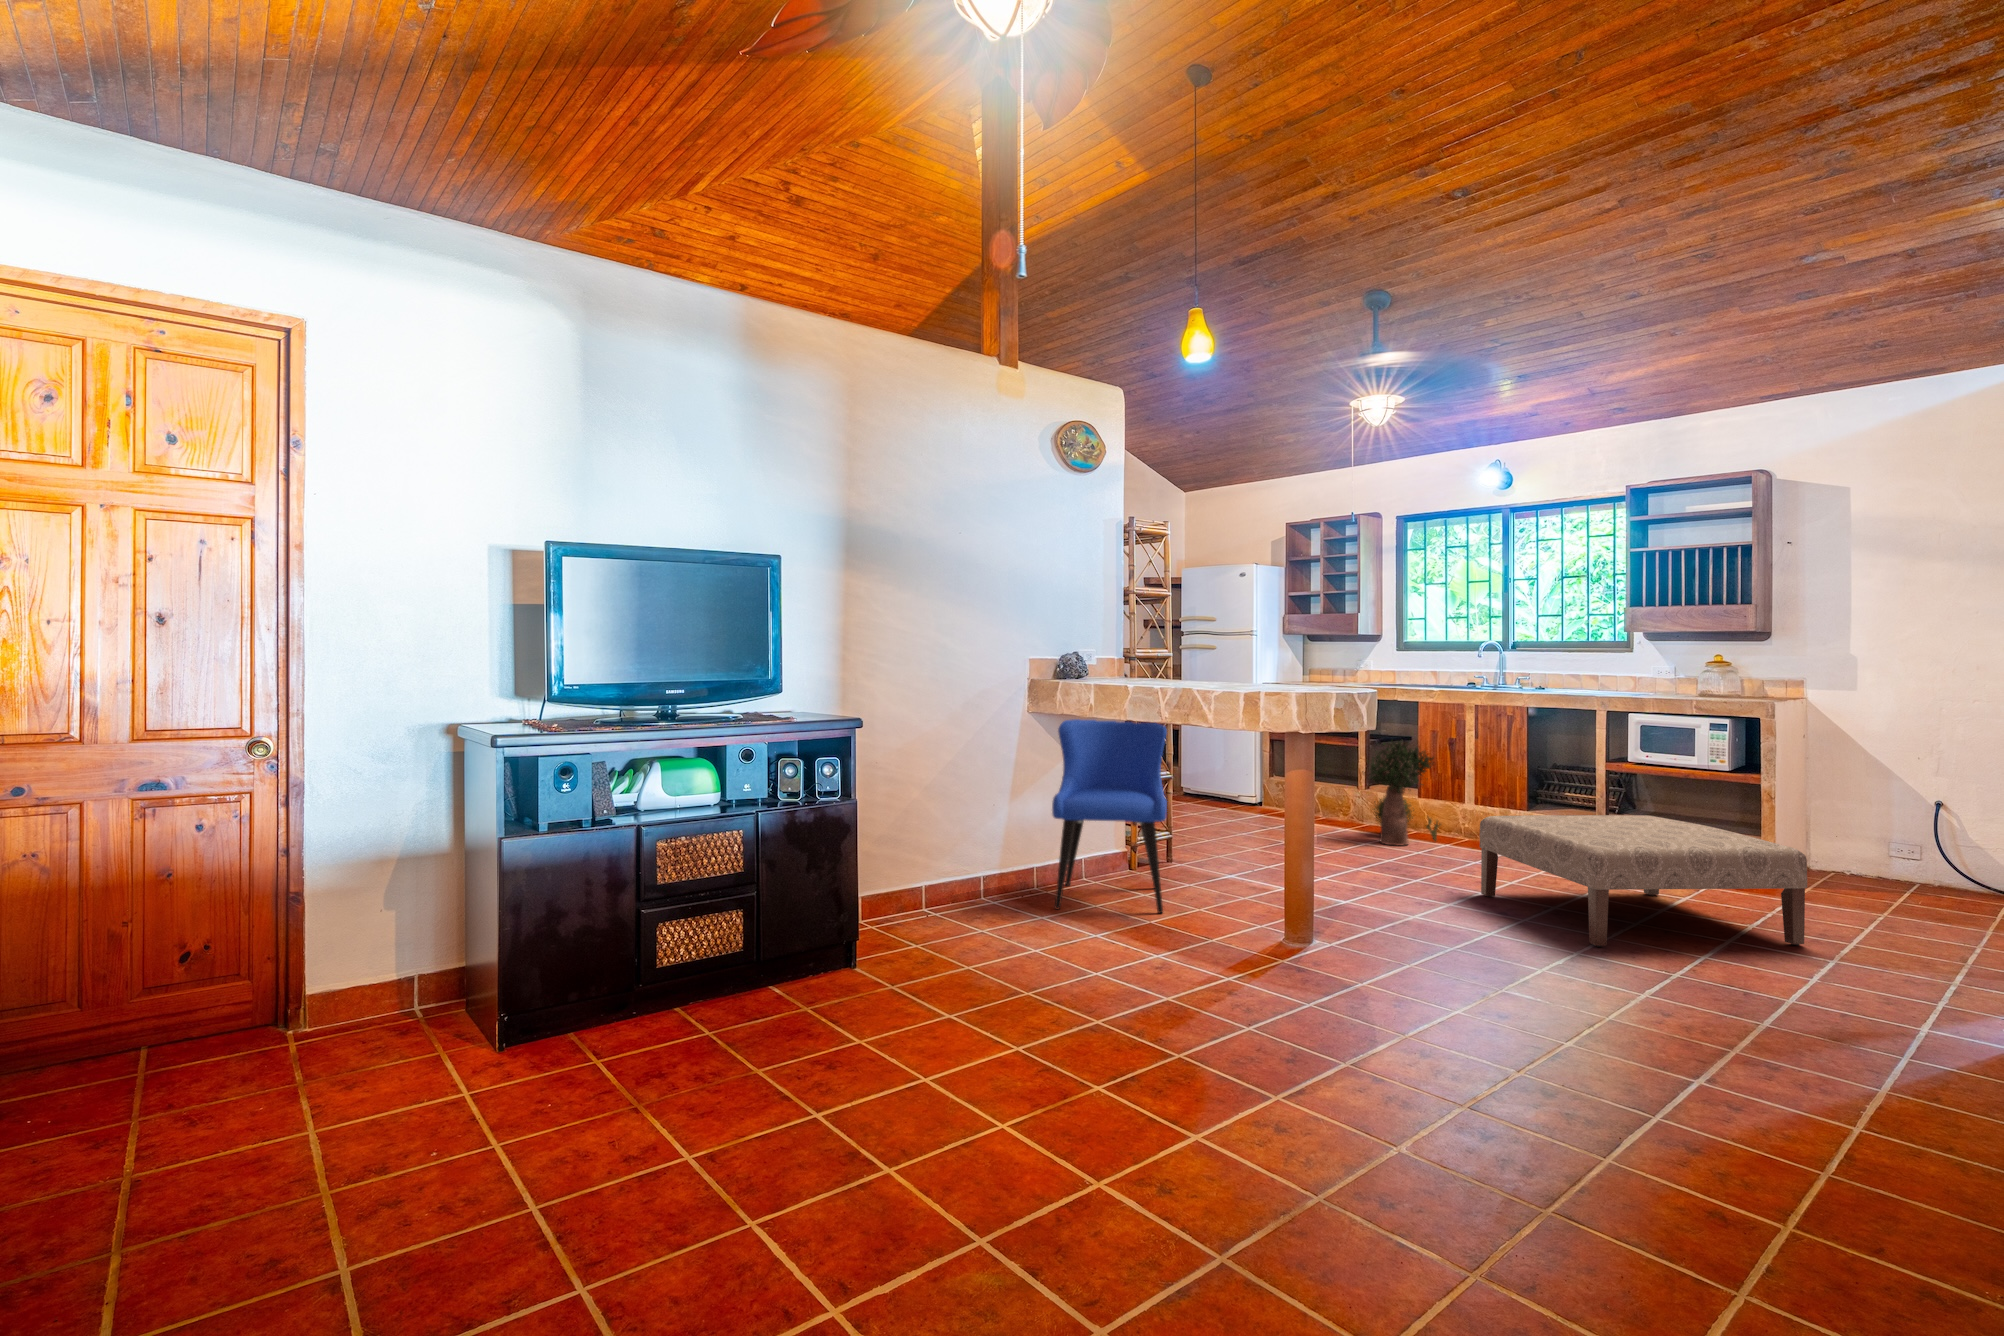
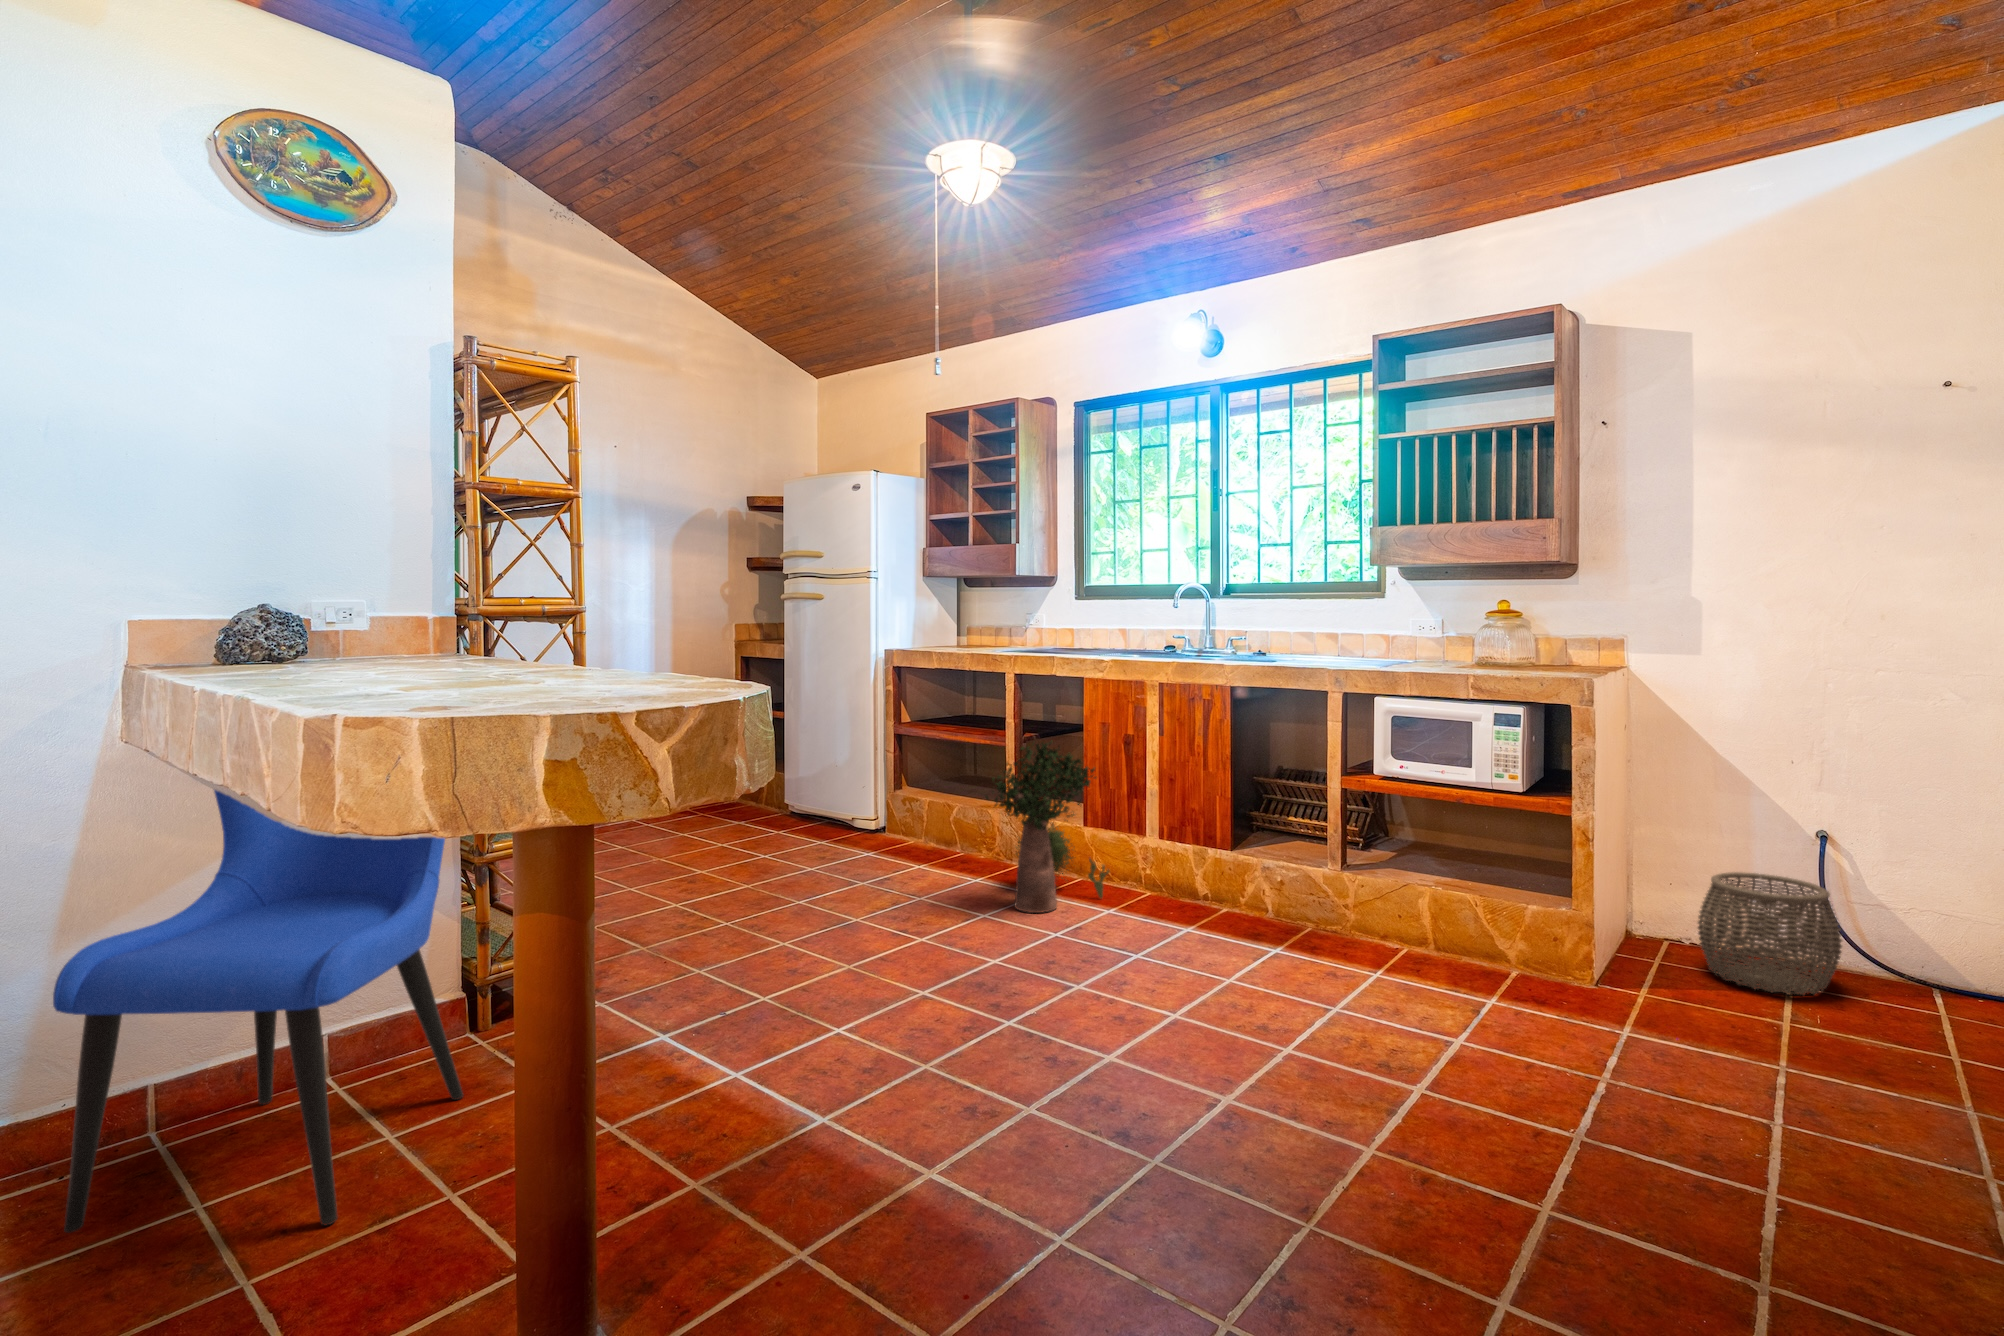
ottoman: present [1480,815,1807,947] -> none [1102,892,1704,1290]
woven basket: none [1850,826,1944,895] -> present [1698,872,1842,995]

